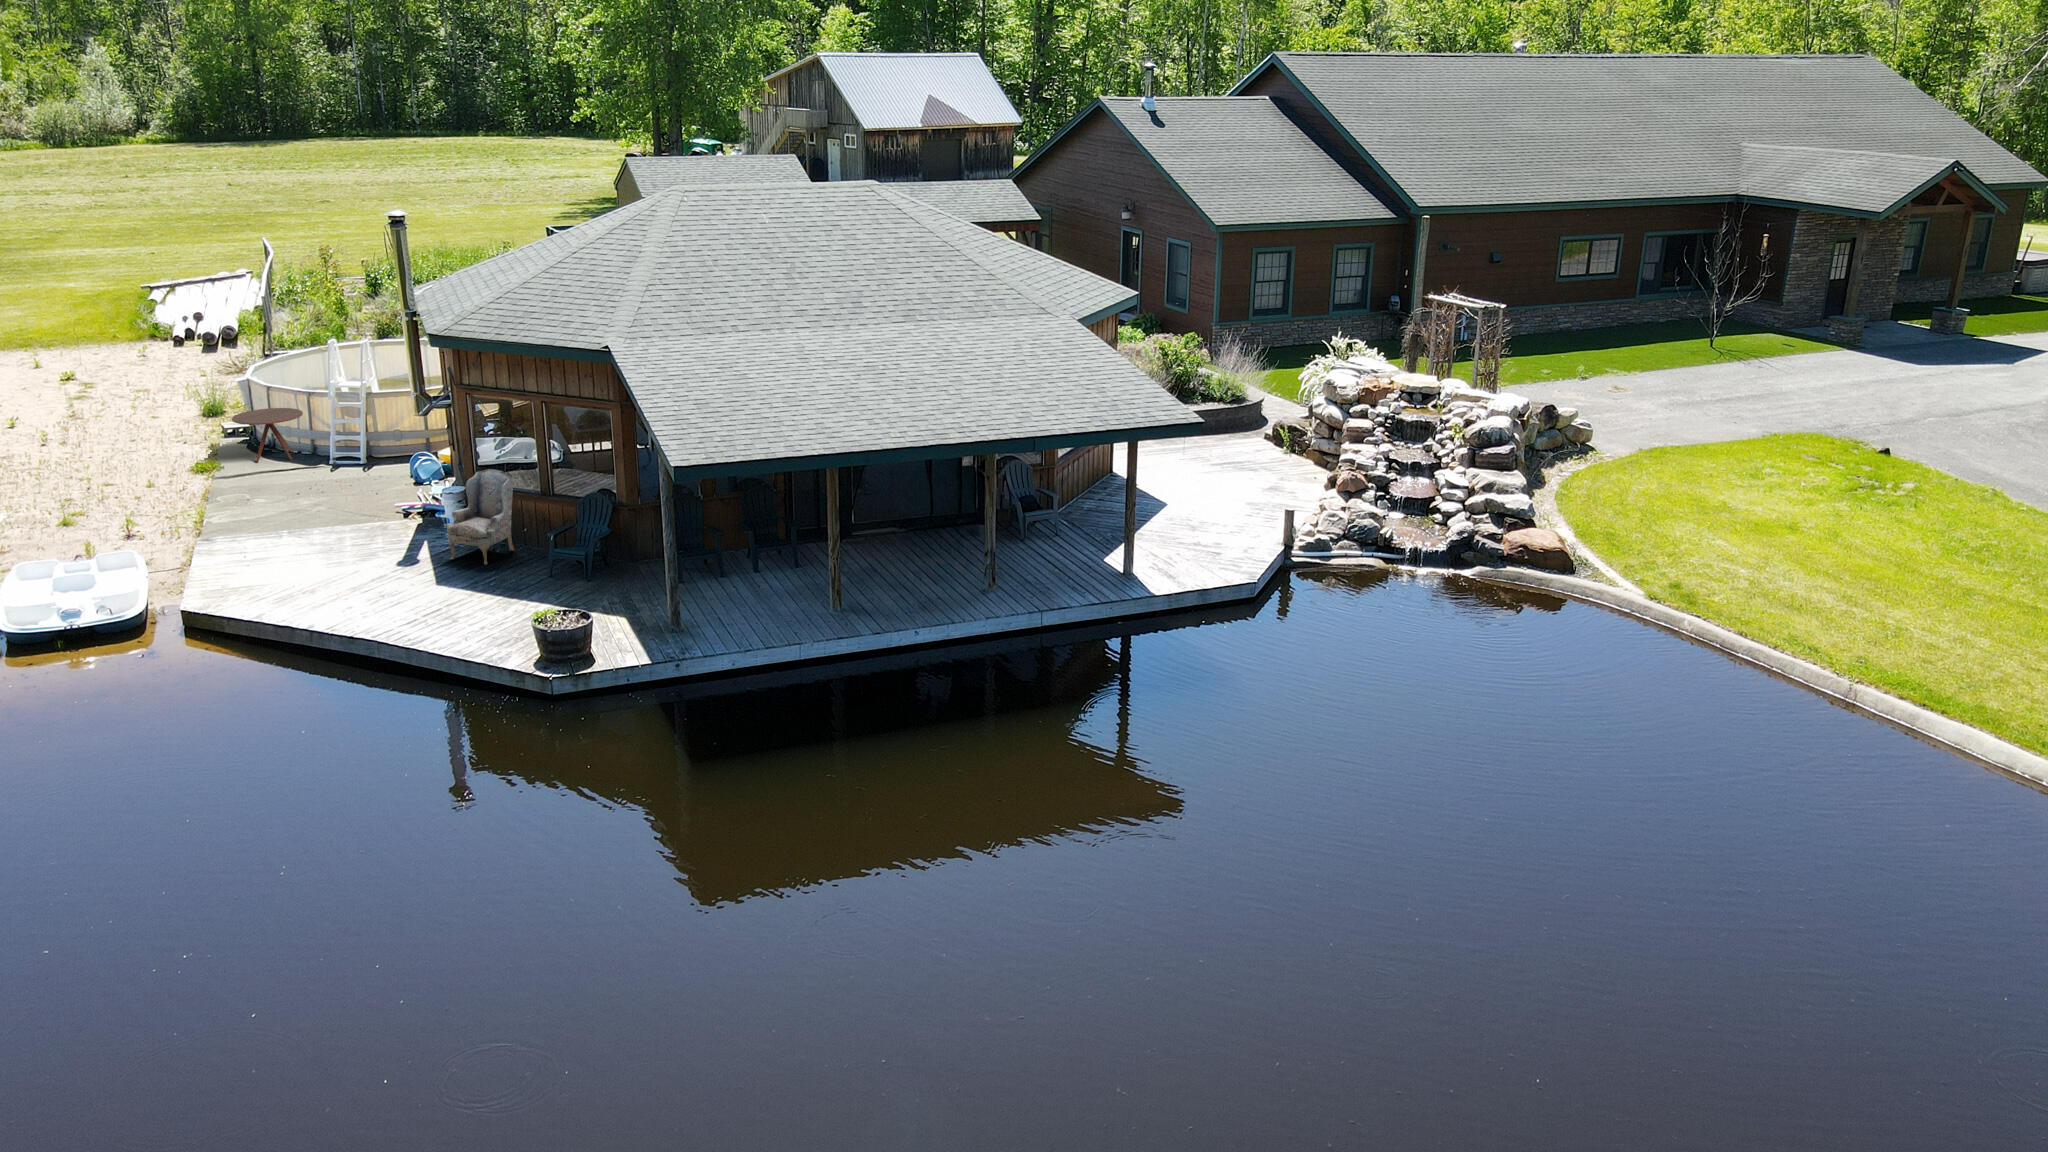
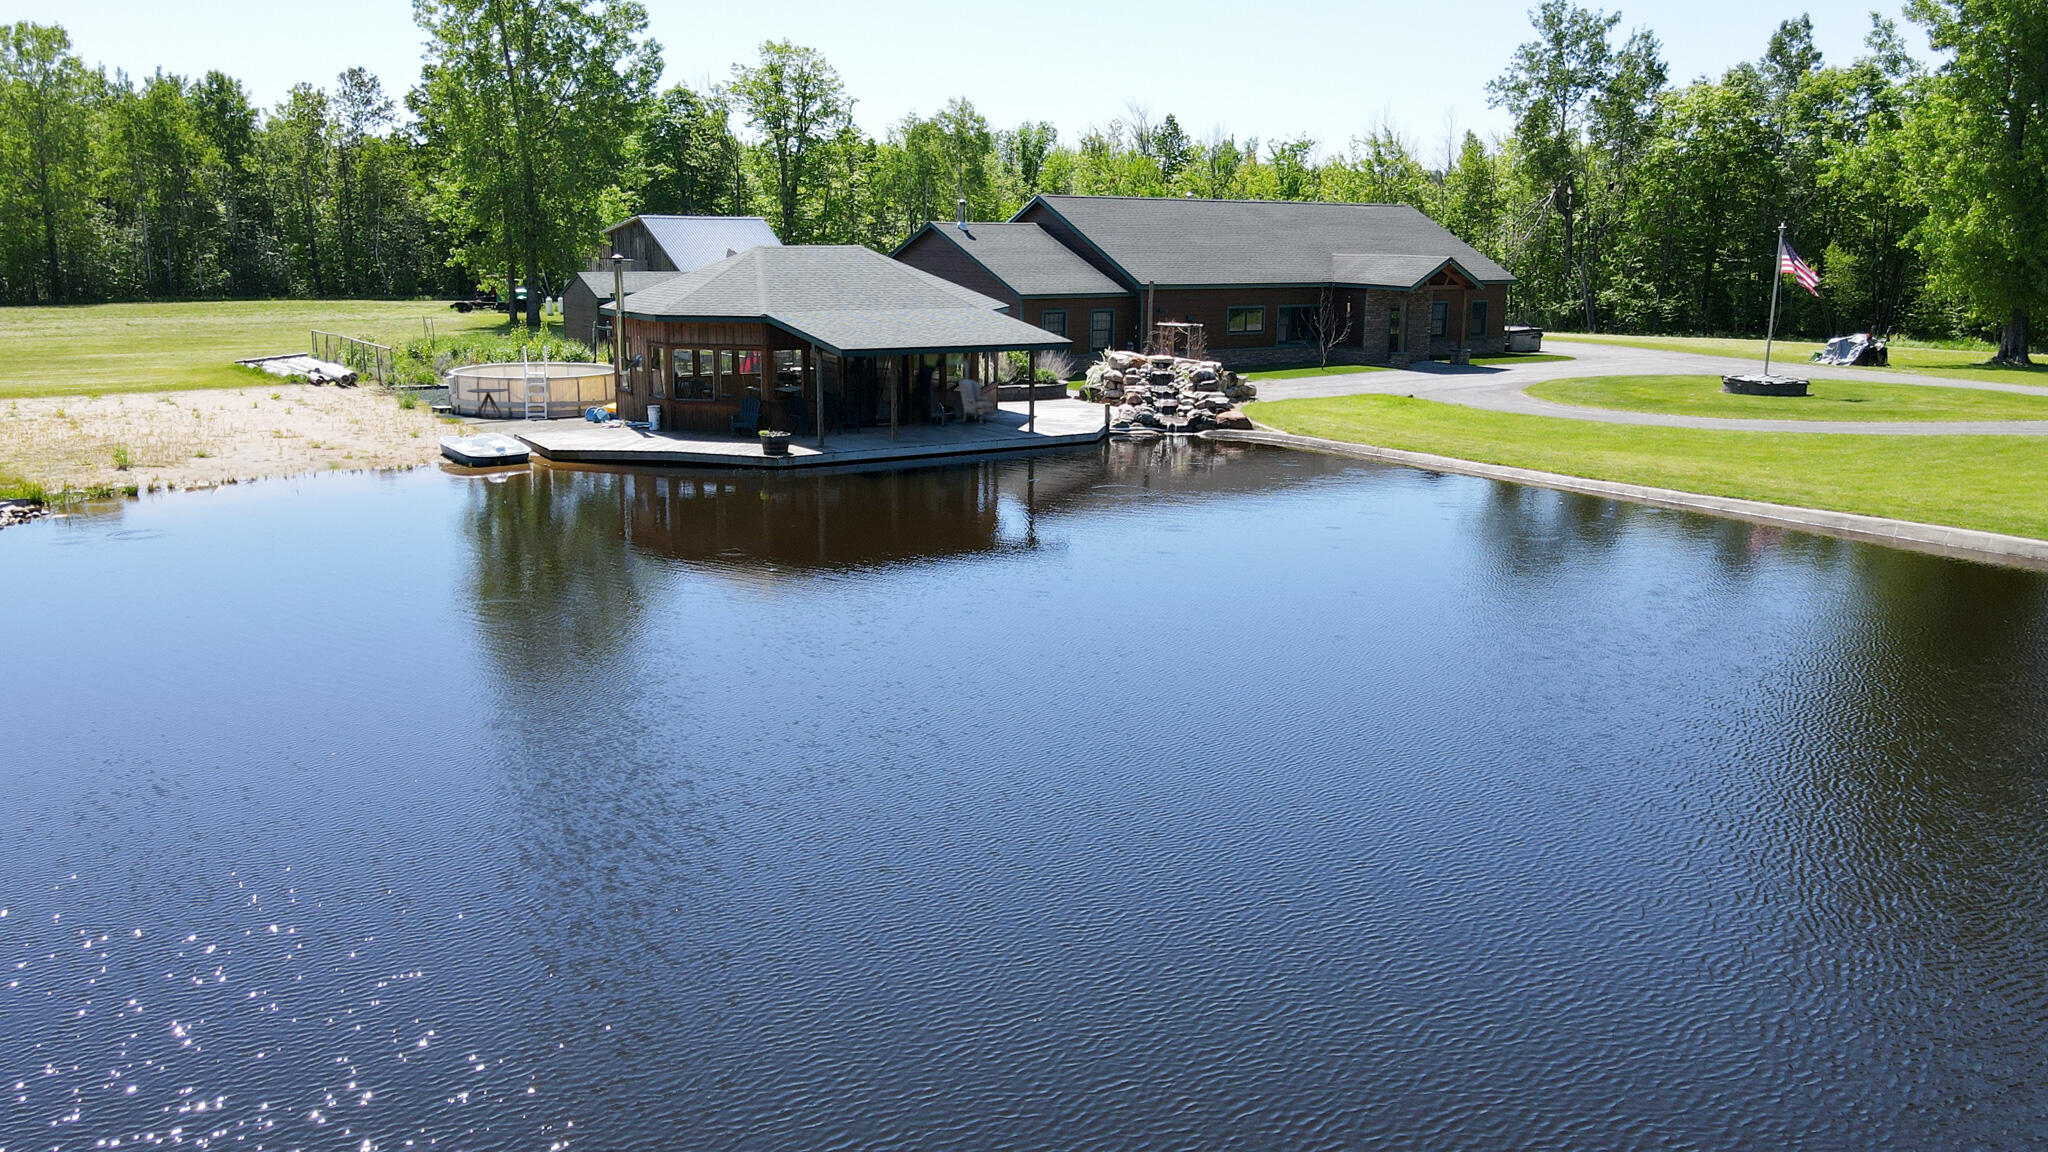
armchair: present [445,469,514,564] -> present [959,379,994,423]

